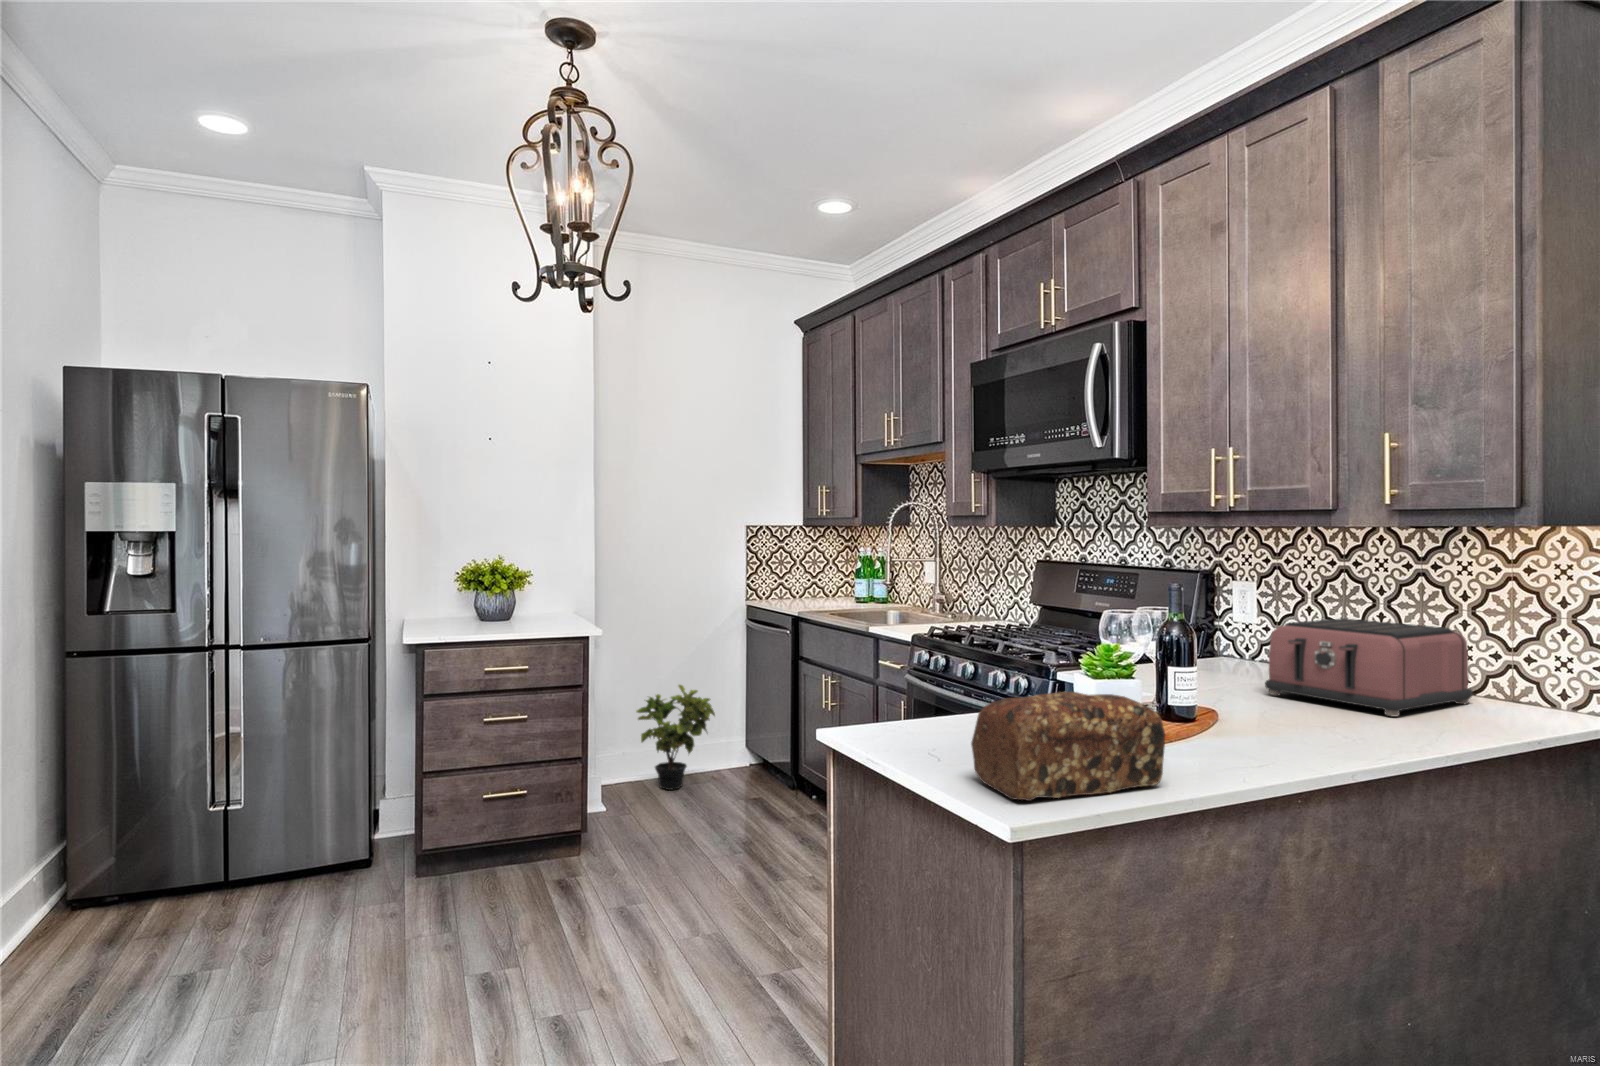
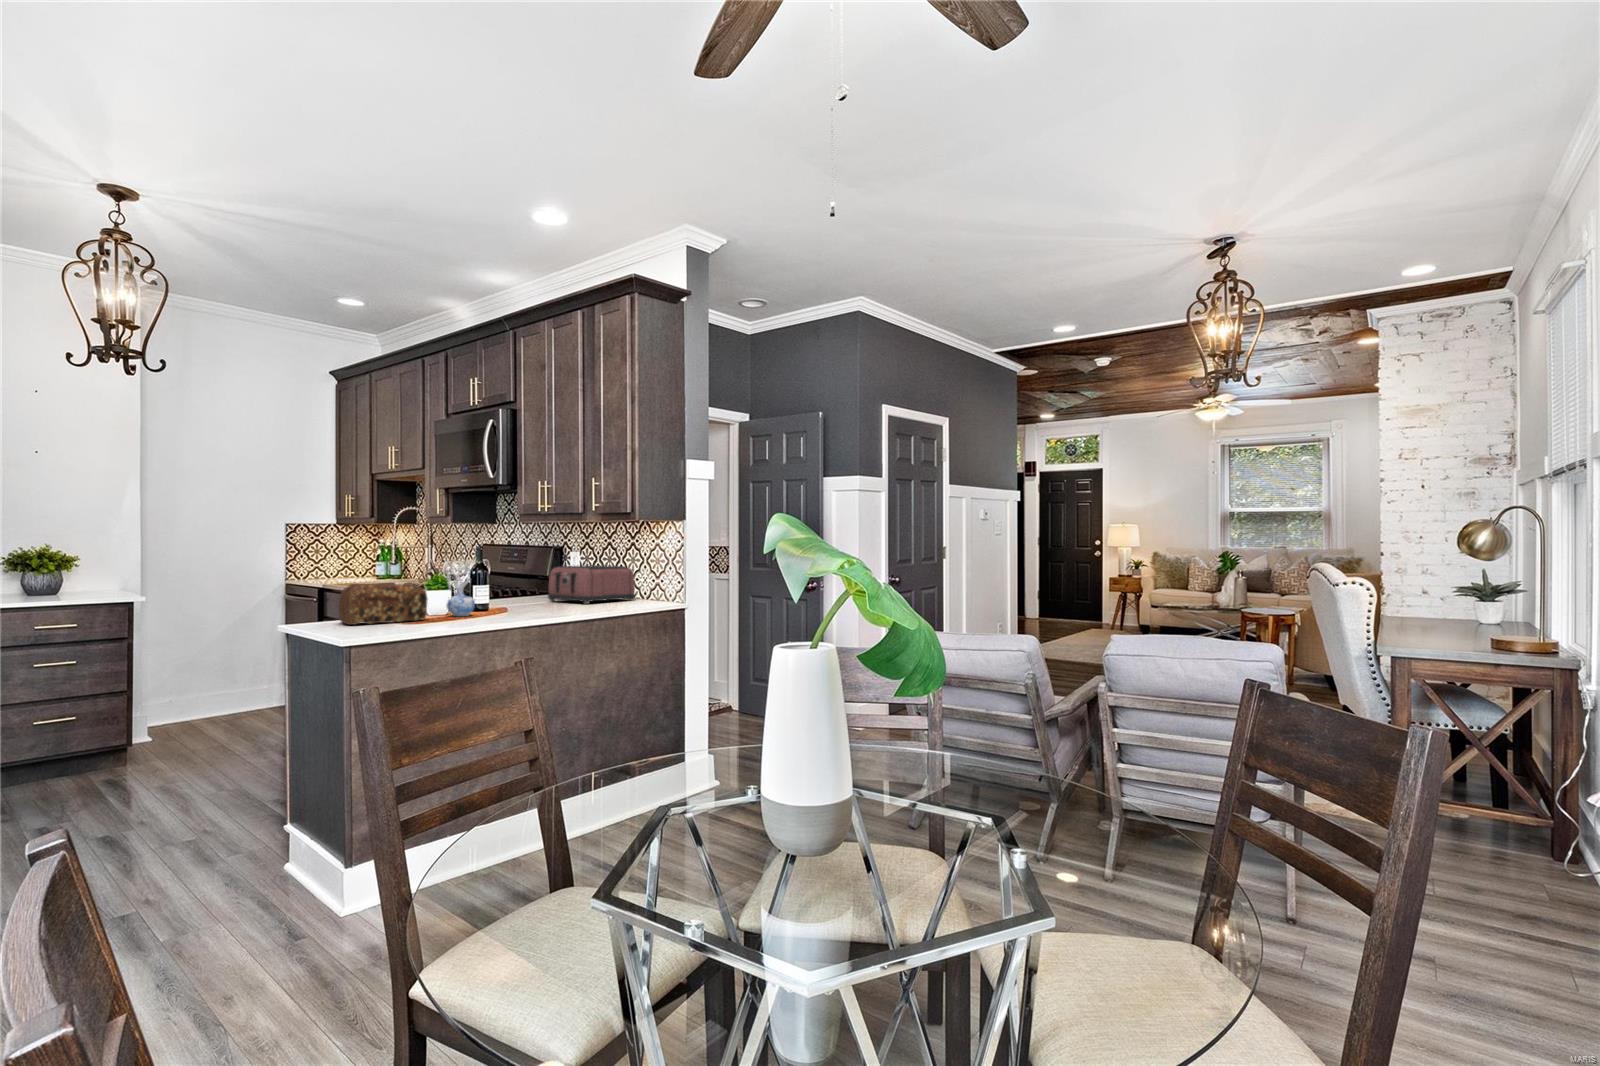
ceramic pitcher: none [1170,661,1236,767] -> present [447,572,475,616]
potted plant: present [637,685,715,790] -> none [177,642,251,722]

